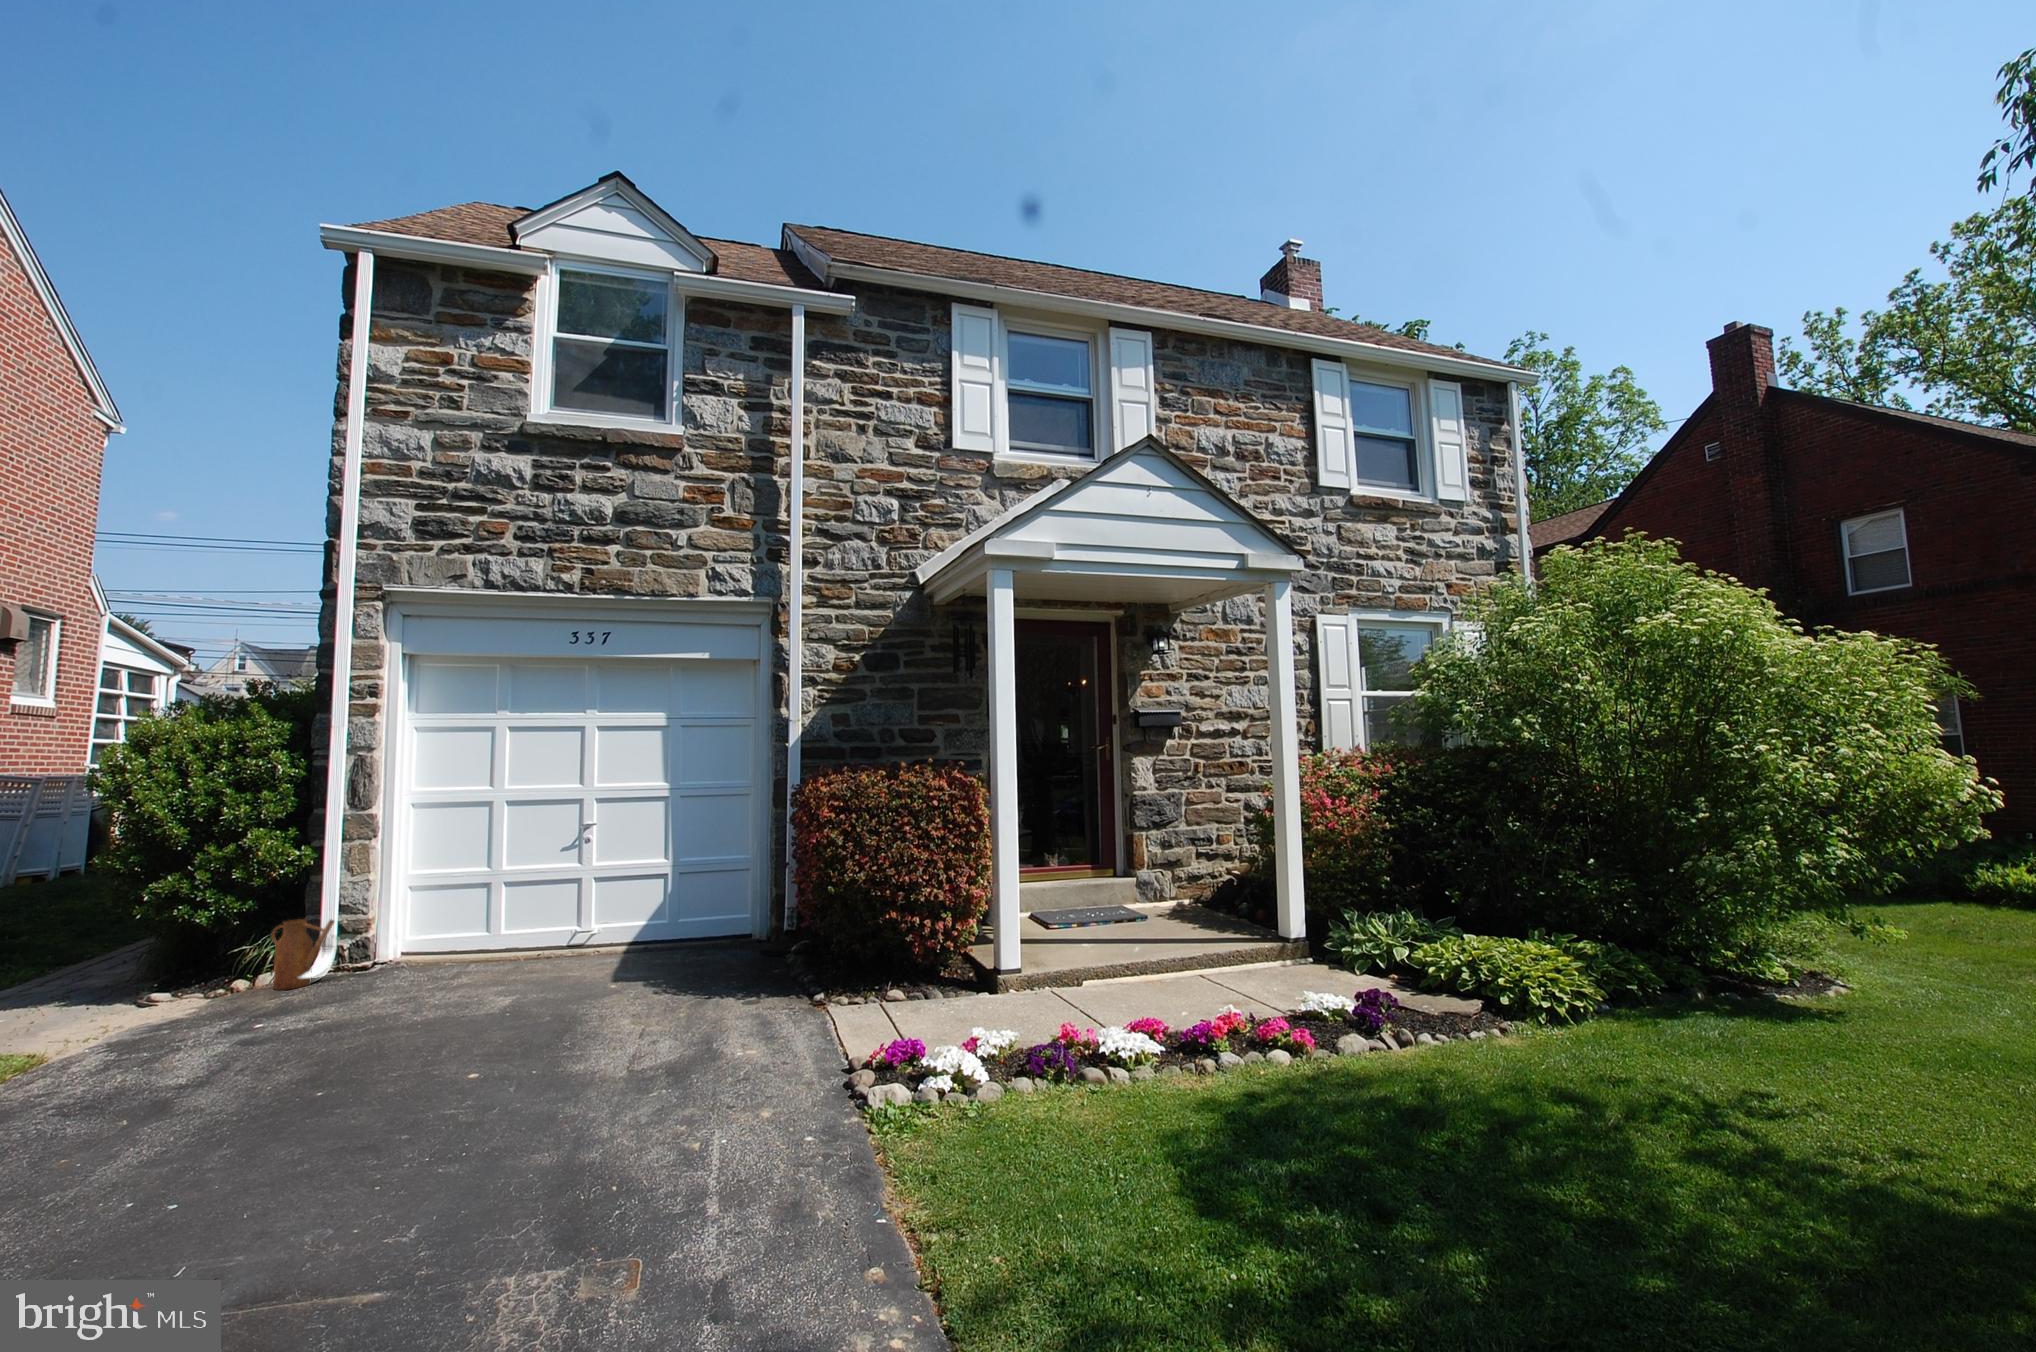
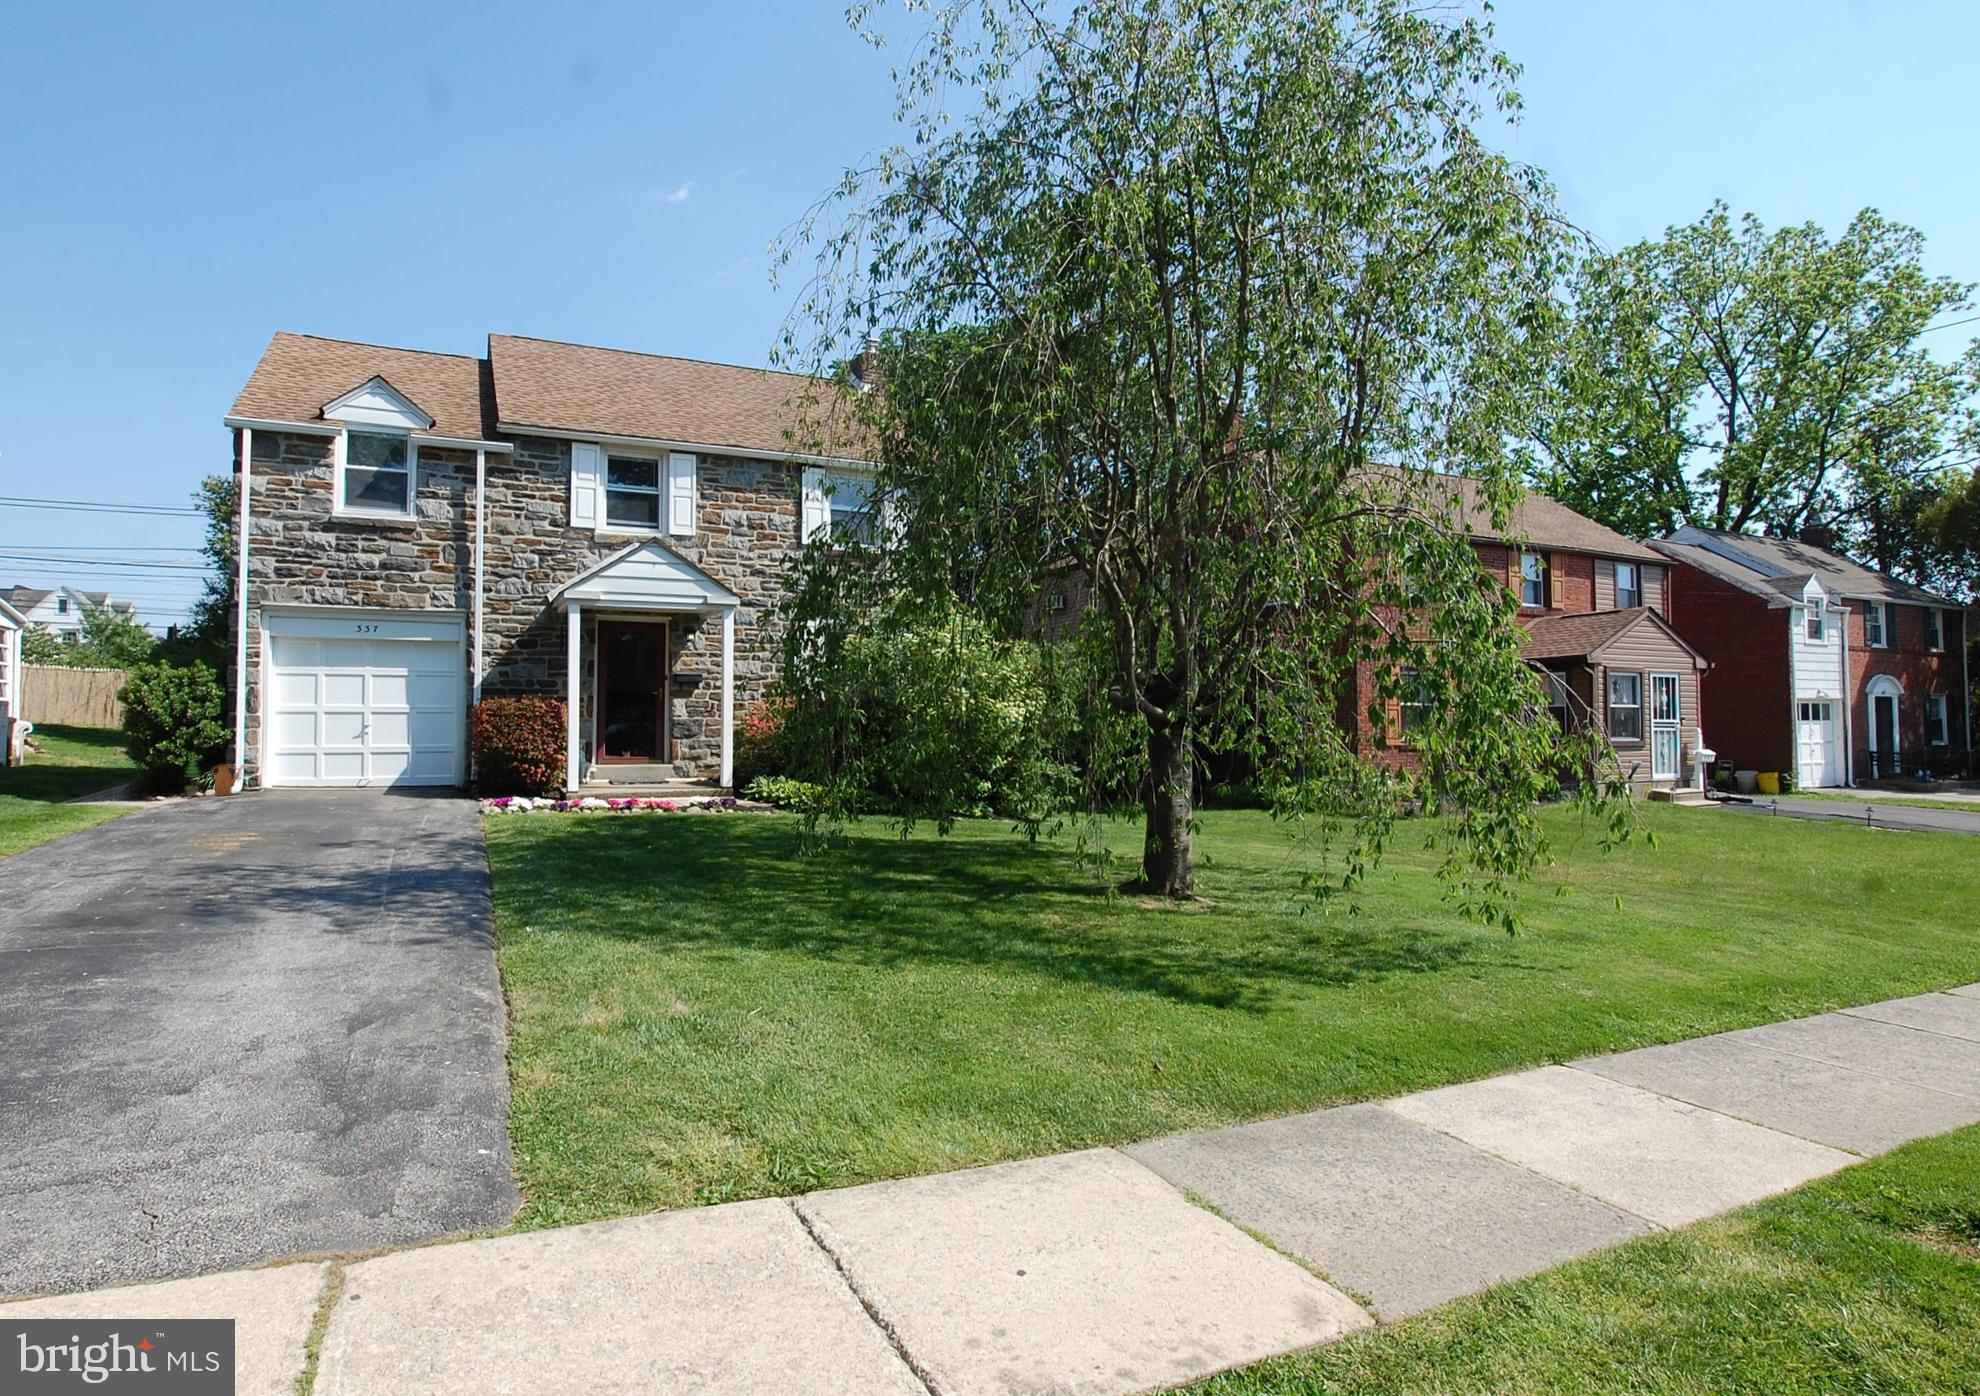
potted tree: none [203,903,244,994] -> present [185,757,199,796]

